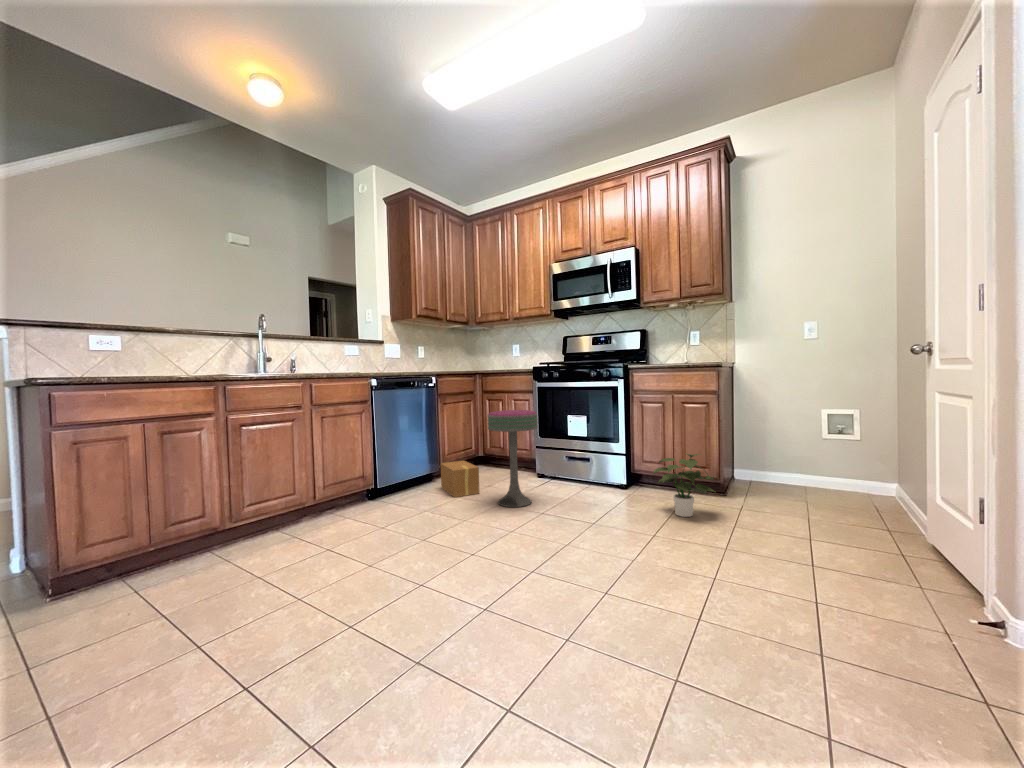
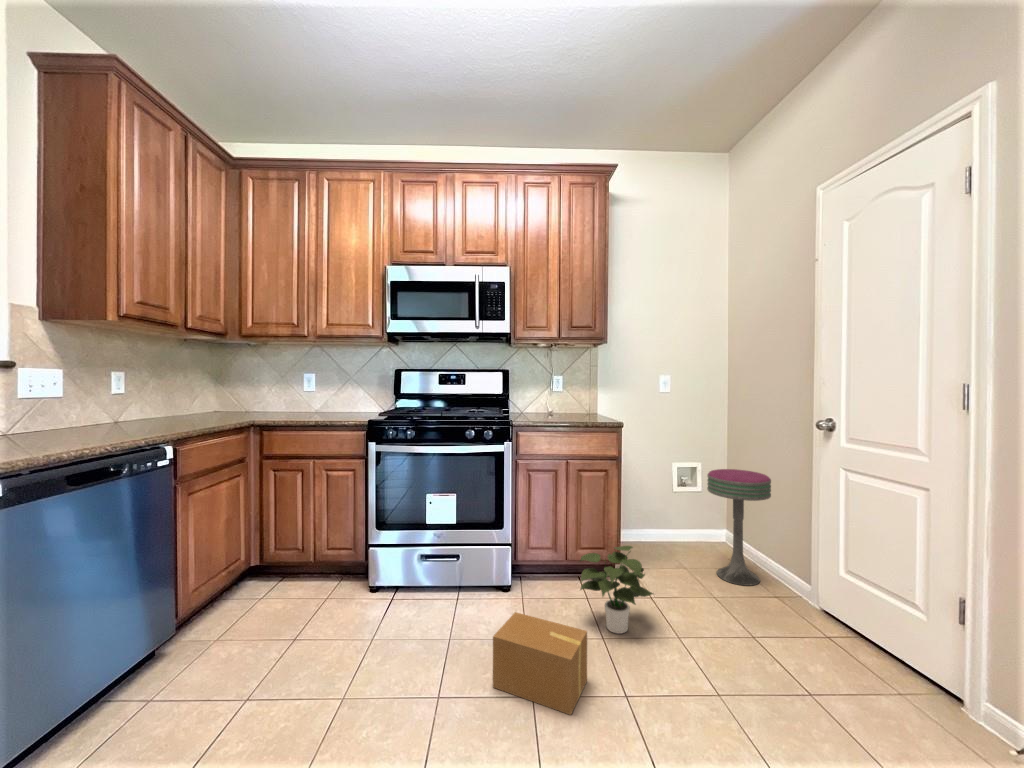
bar stool: present [488,410,538,507] -> present [707,469,771,586]
cardboard box: present [441,461,479,497] -> present [493,612,587,715]

